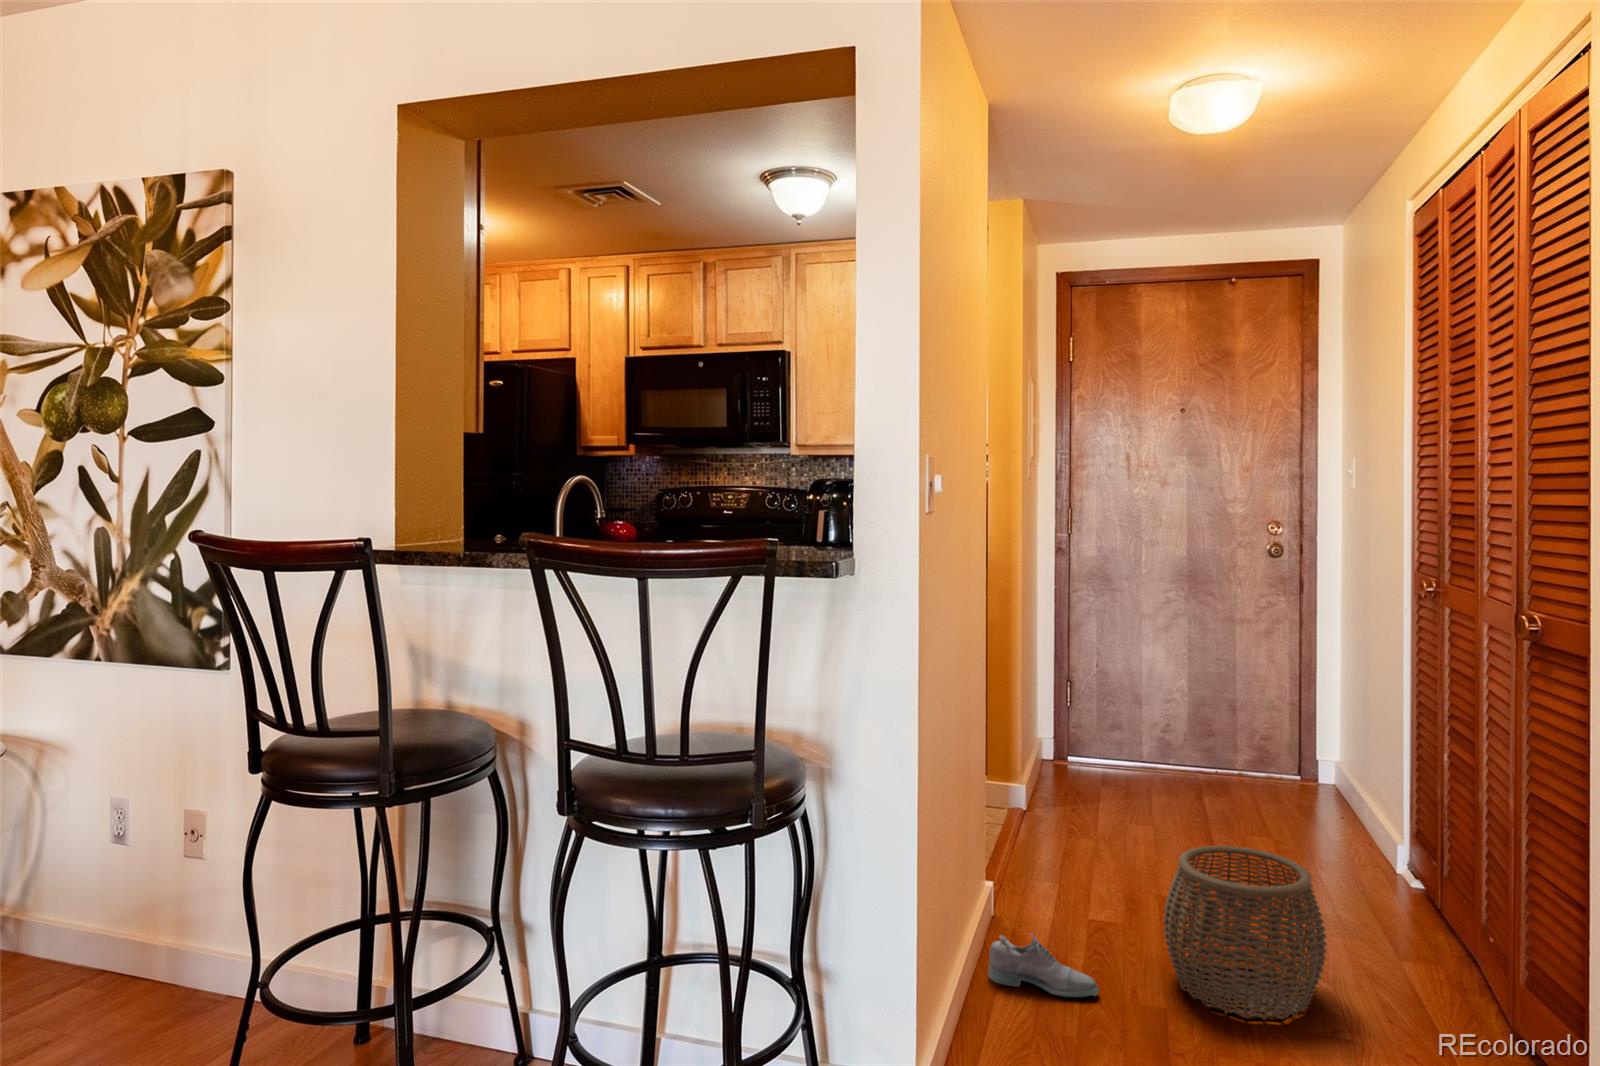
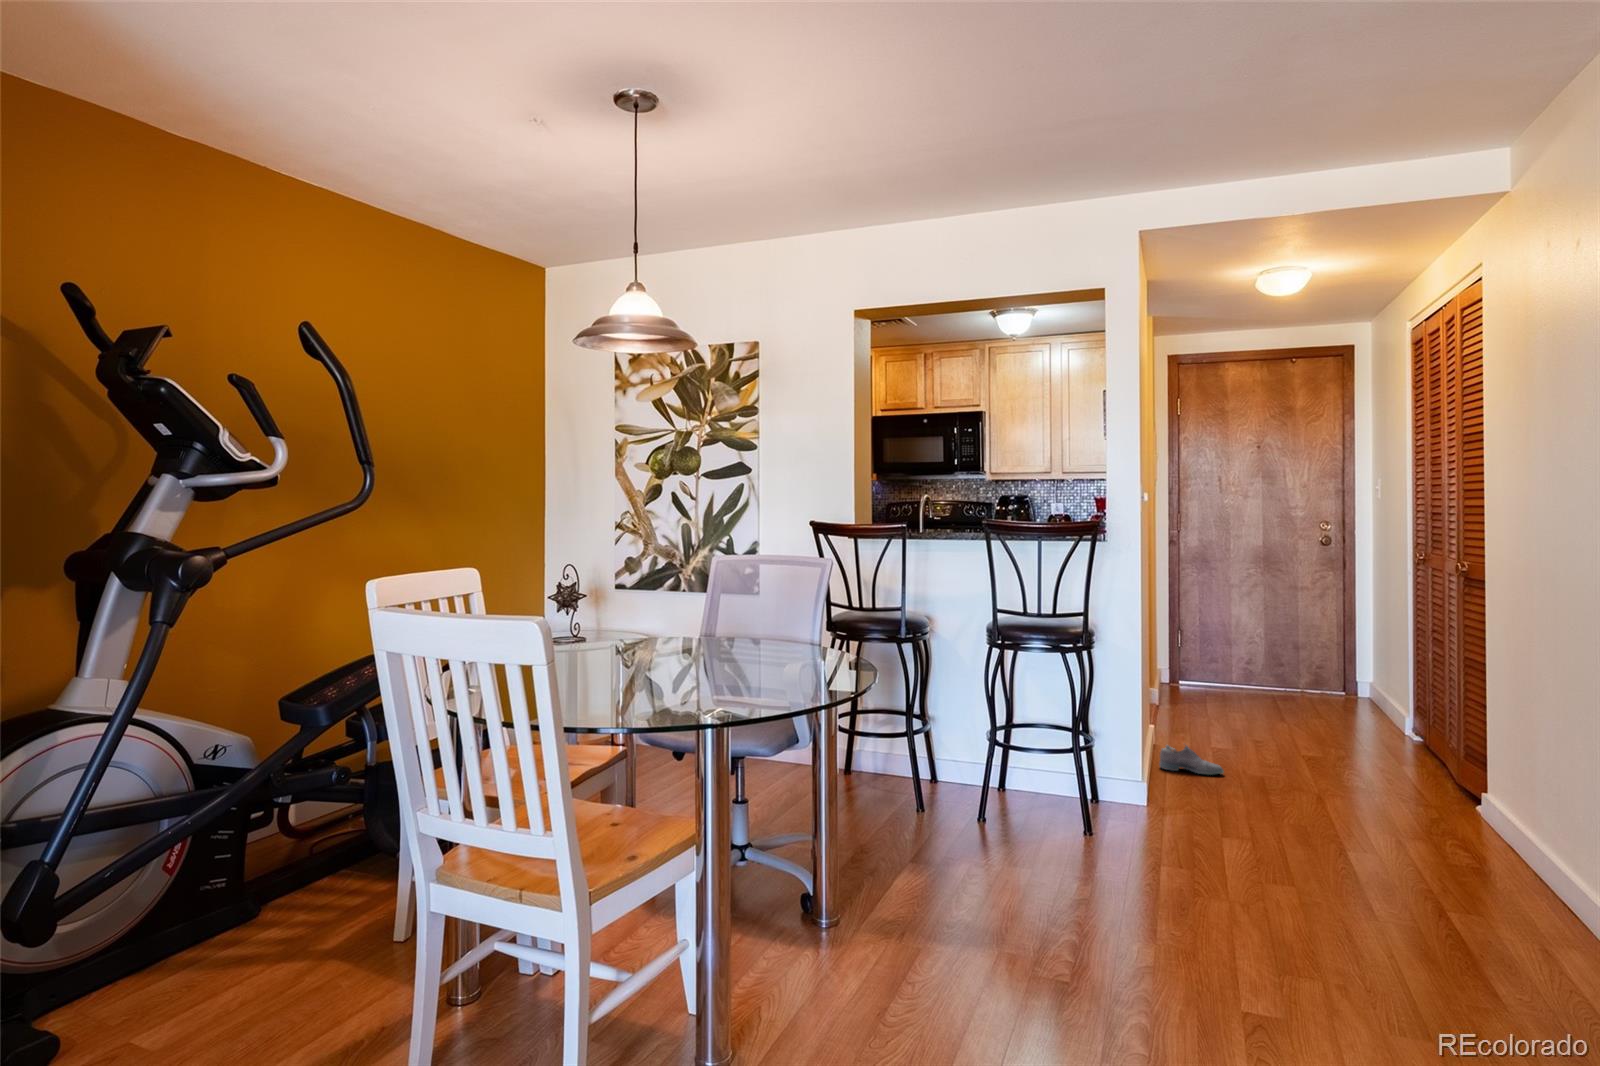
woven basket: present [1163,846,1327,1020] -> none [1260,699,1355,784]

